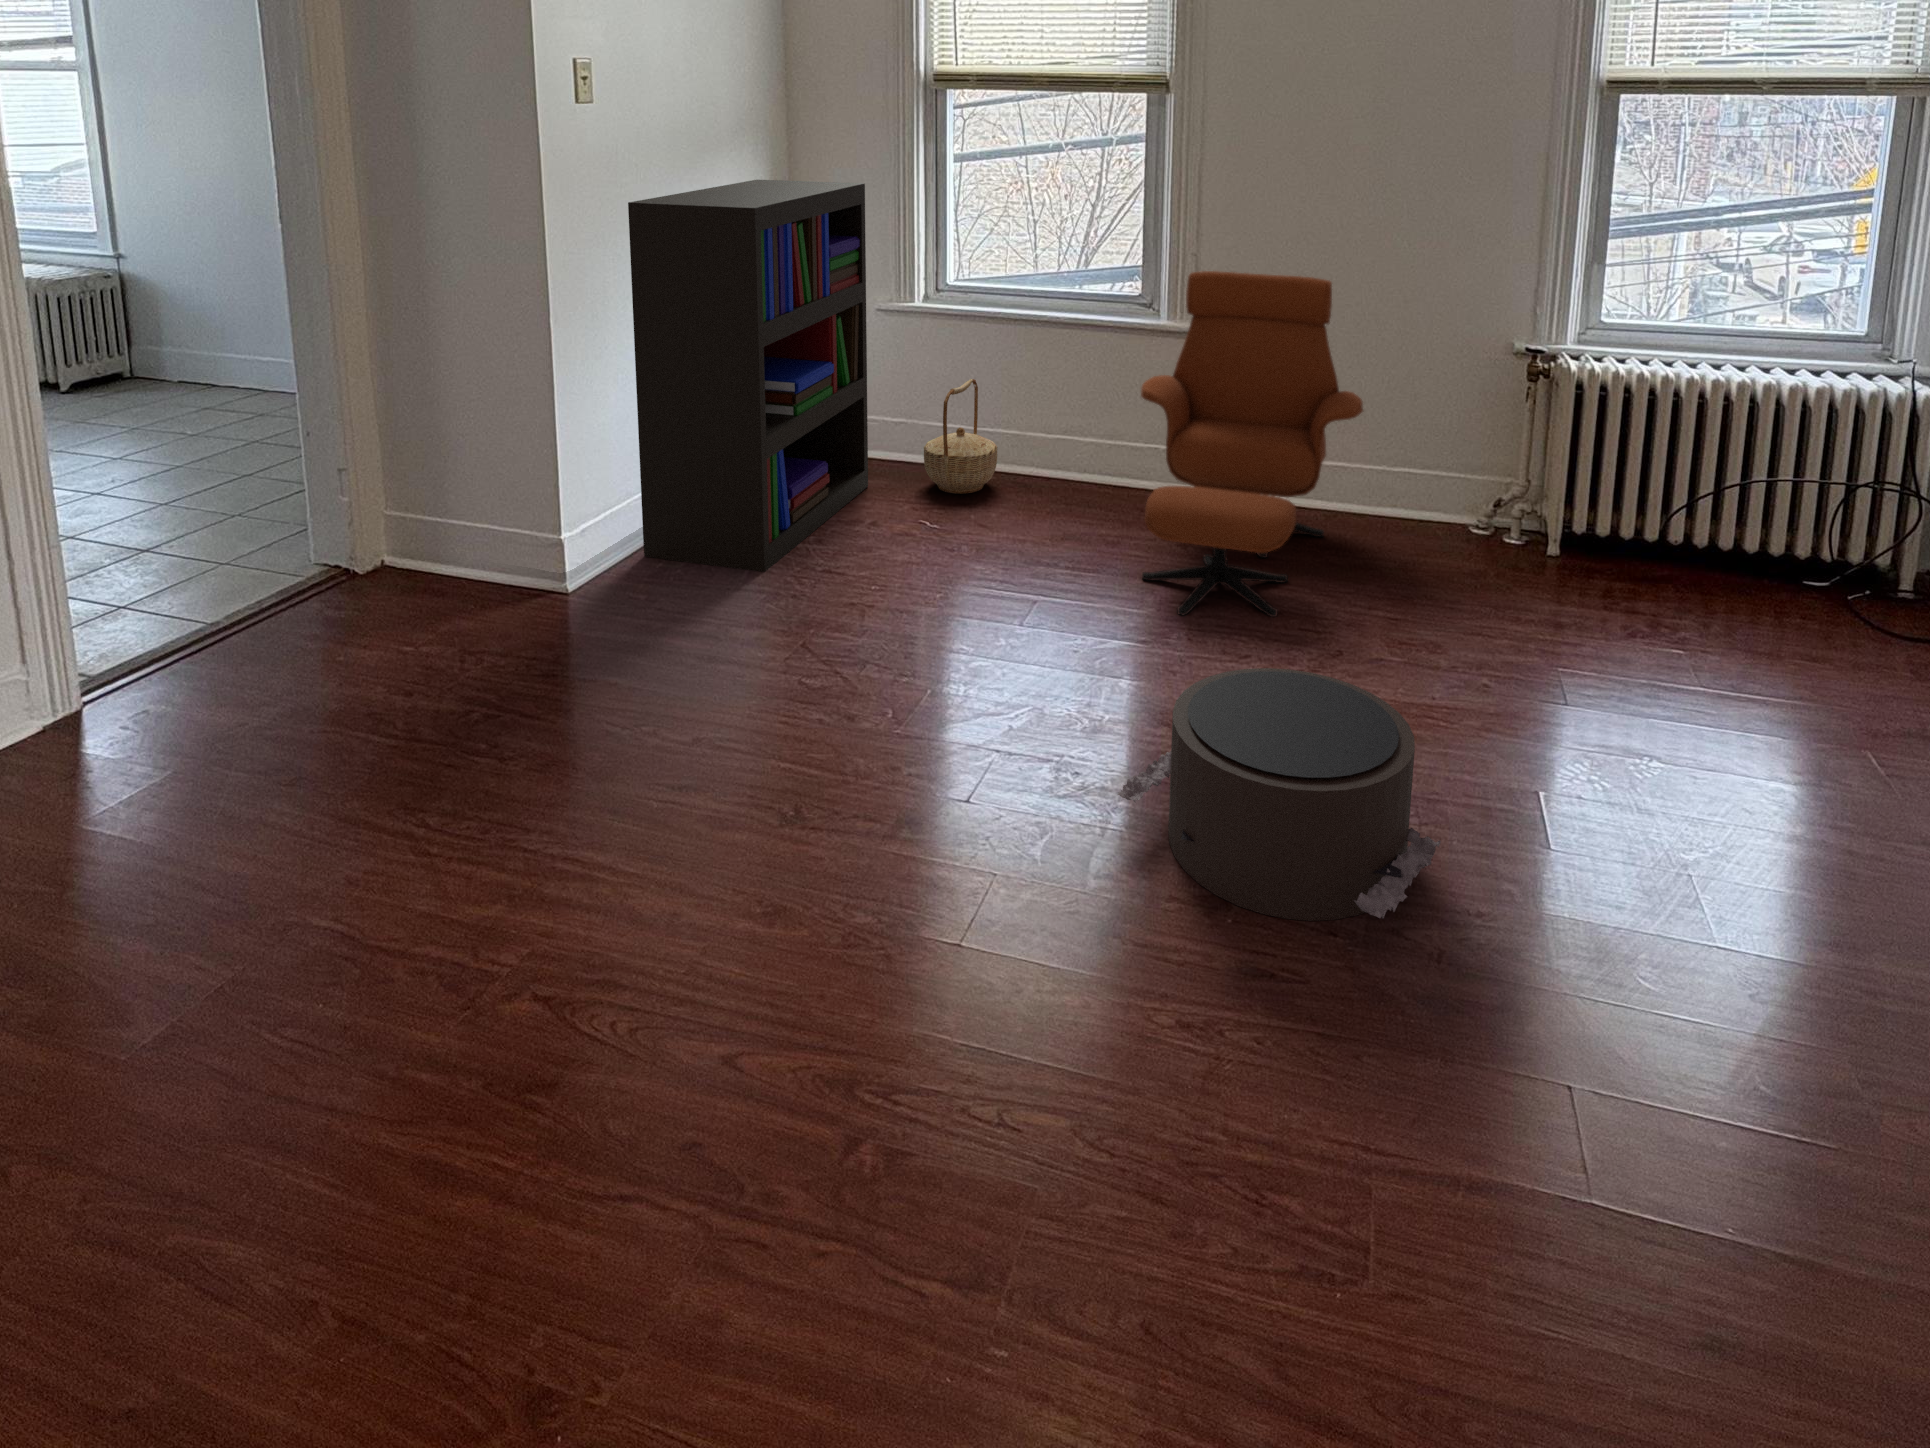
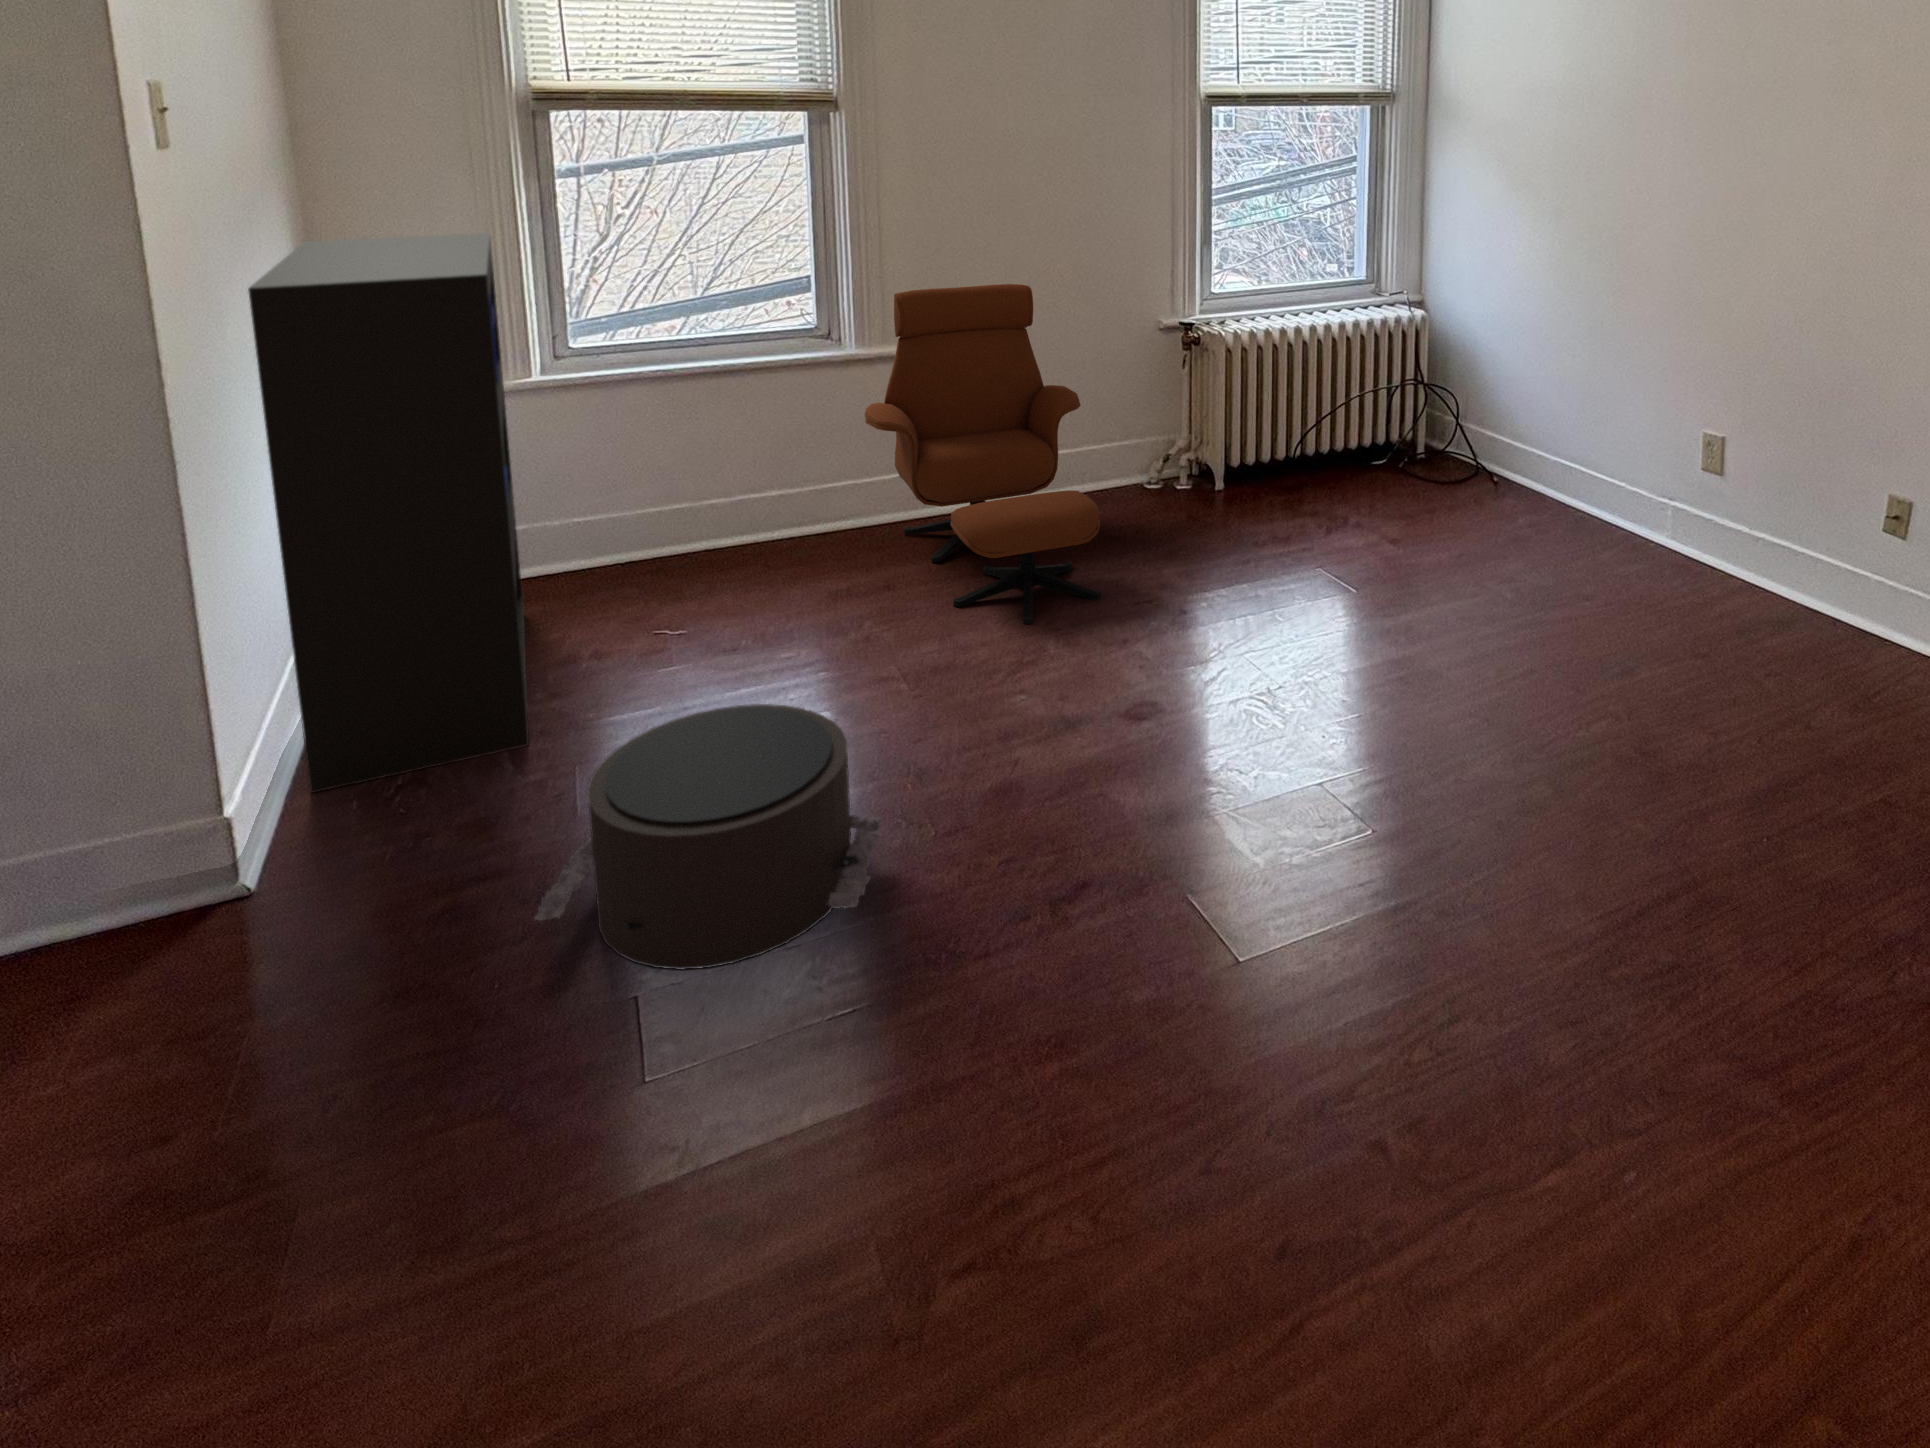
basket: present [924,379,998,494] -> none [590,453,687,591]
pouf: present [1118,668,1441,921] -> present [535,704,881,970]

